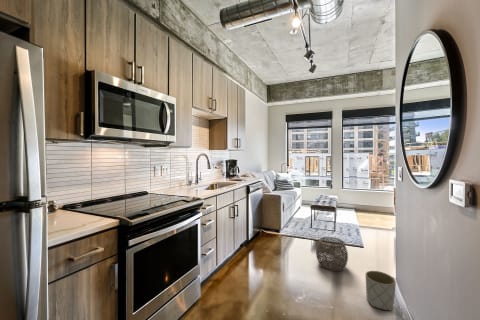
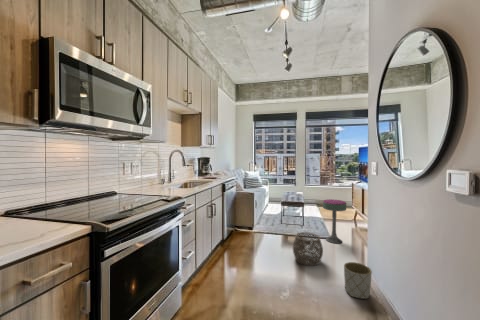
bar stool: none [353,204,379,251] -> present [323,199,346,243]

